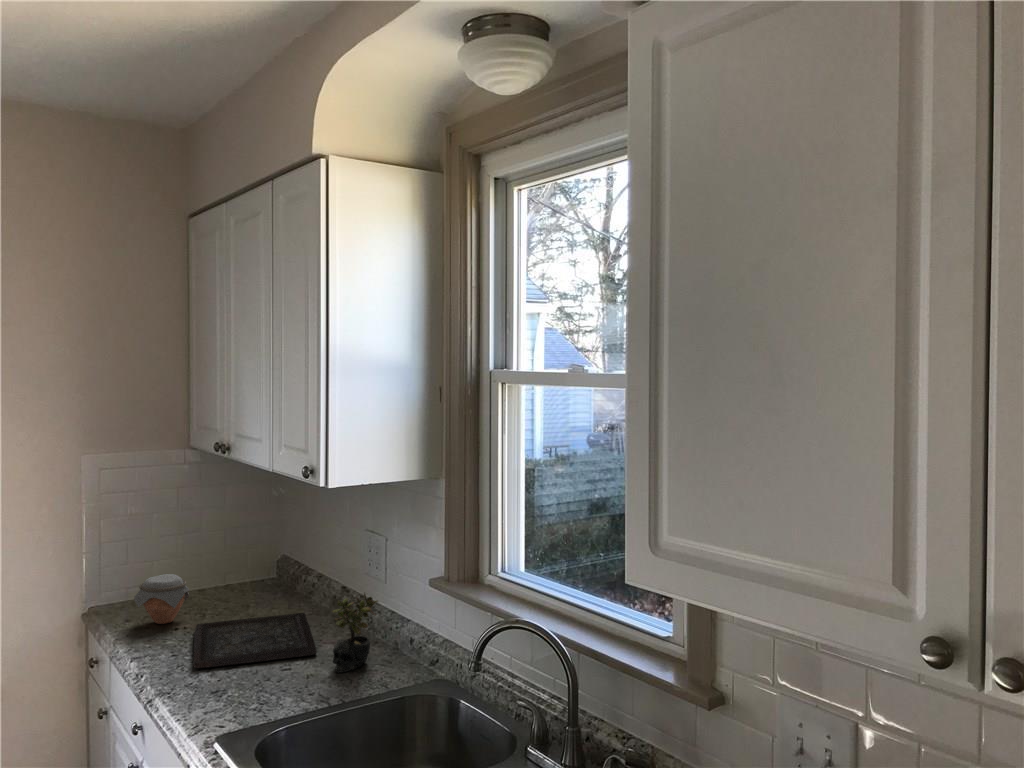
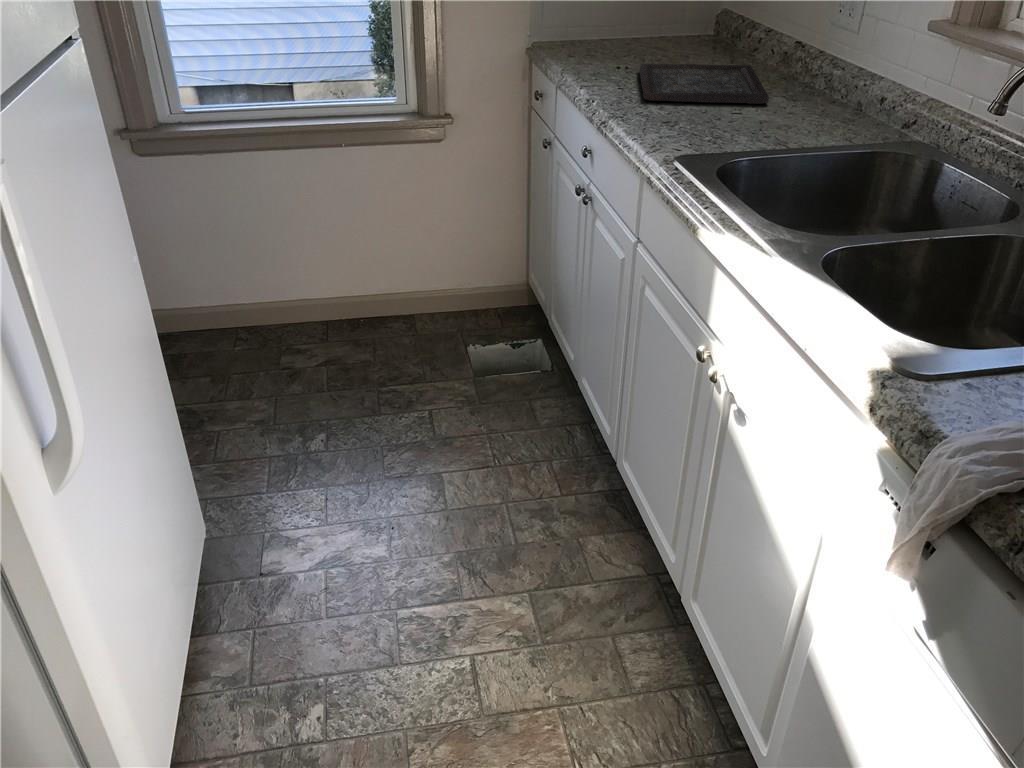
jar: present [134,574,190,624] -> none [581,9,635,62]
succulent plant: present [332,593,378,673] -> none [789,34,855,122]

